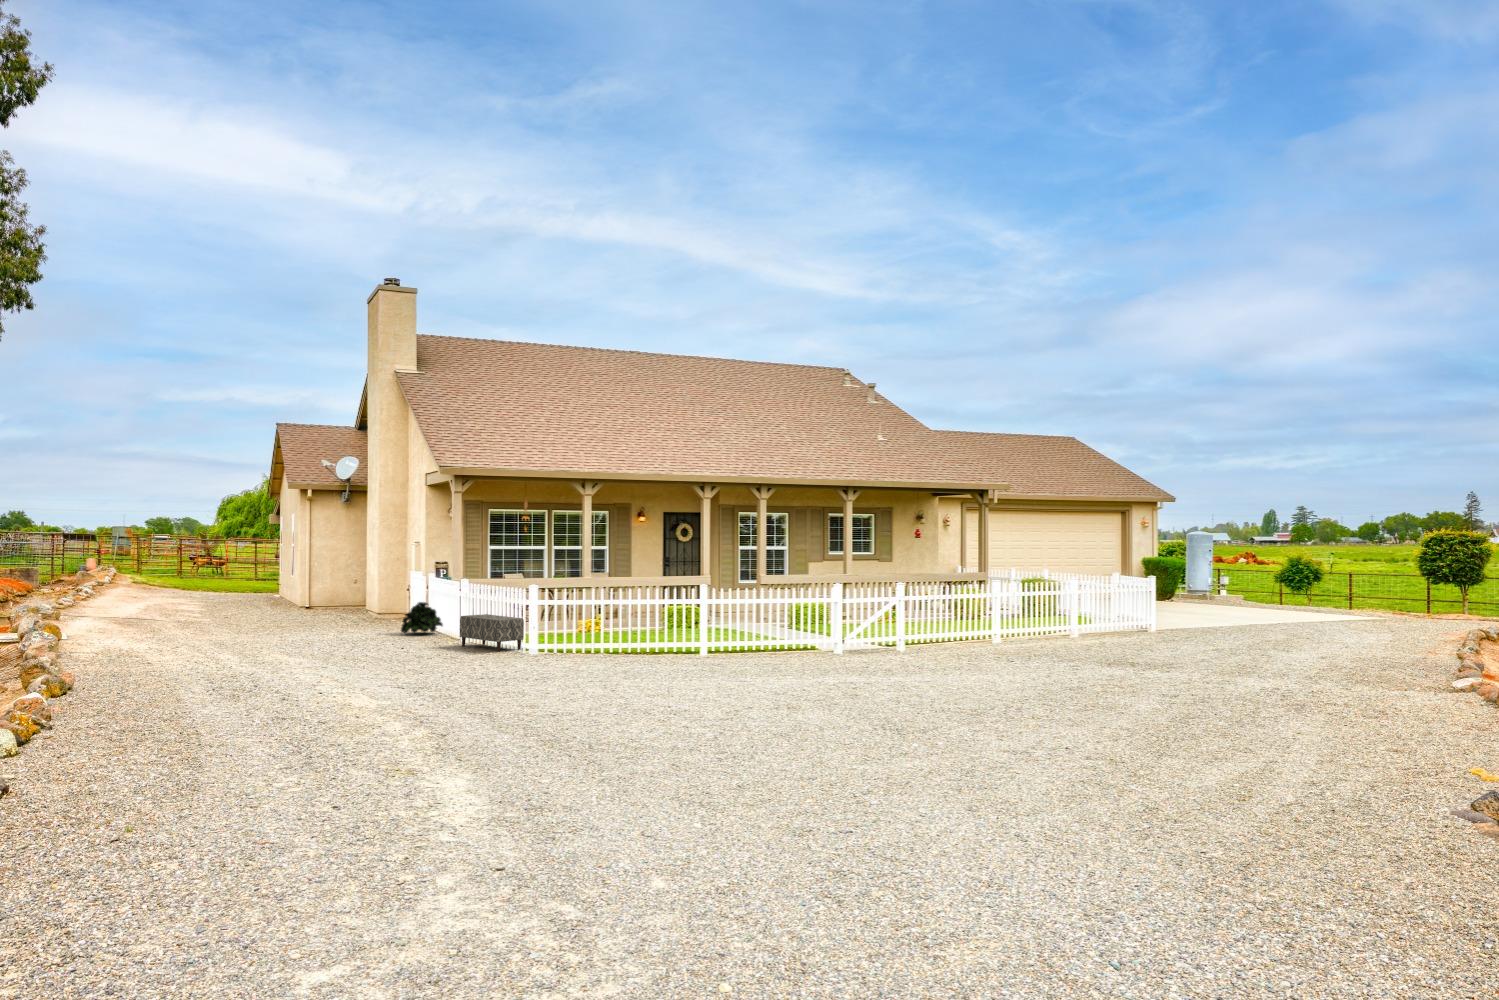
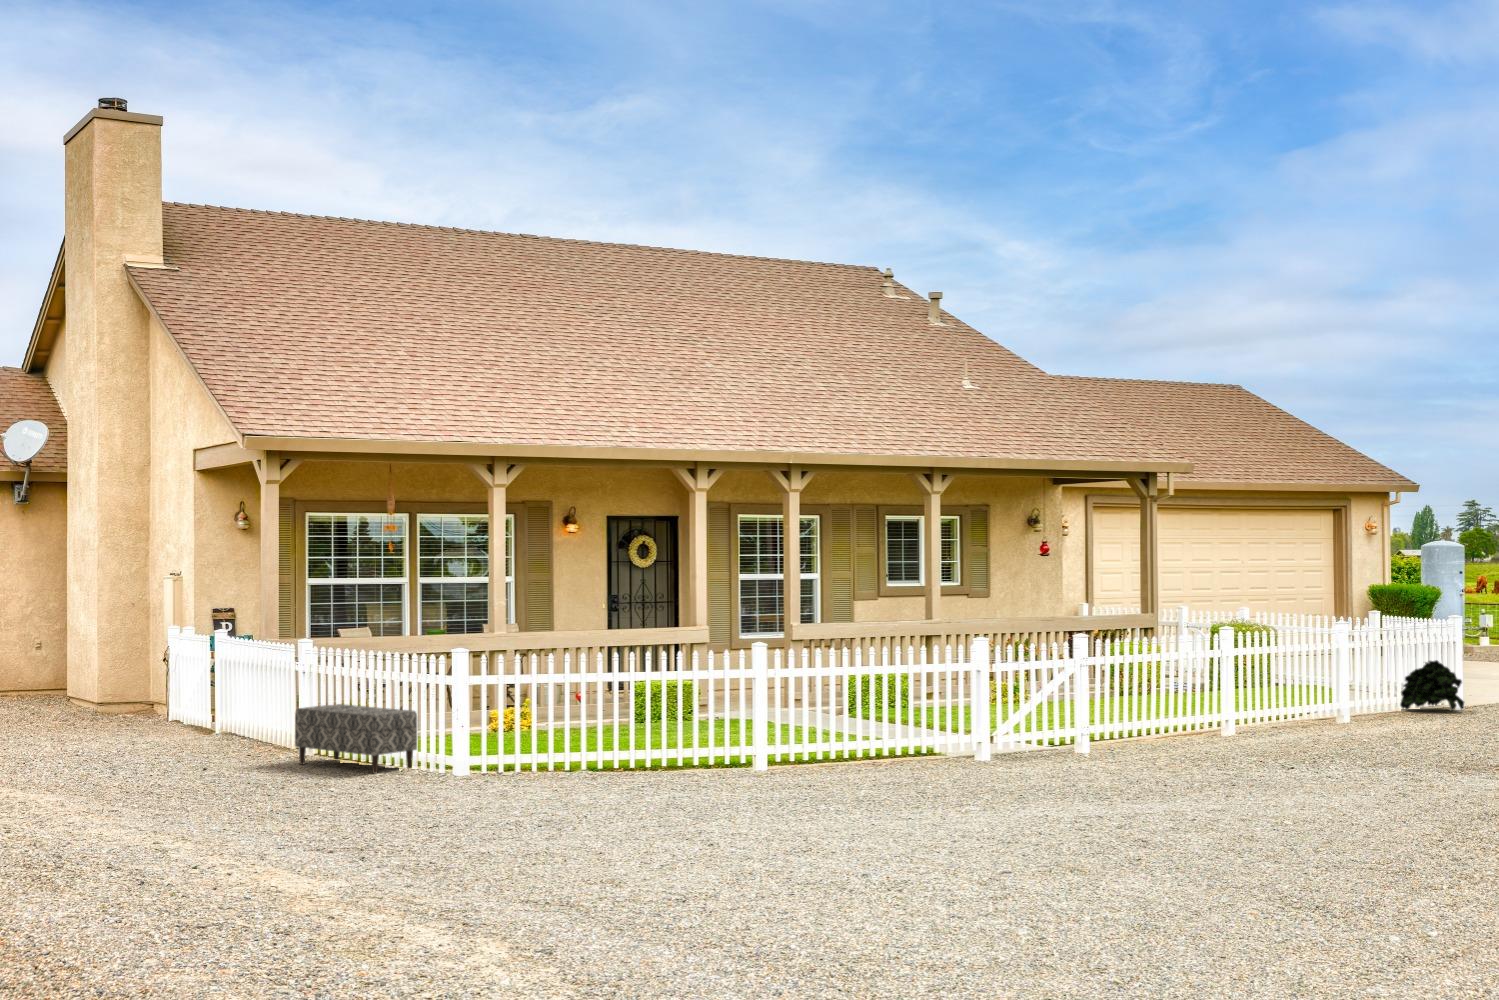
potted plant: present [401,602,443,634] -> present [1400,660,1464,710]

